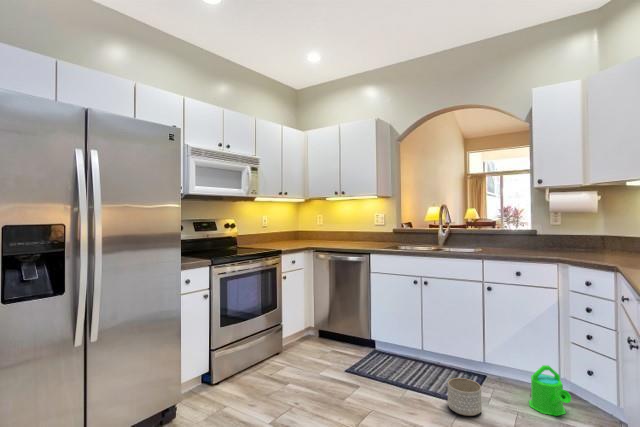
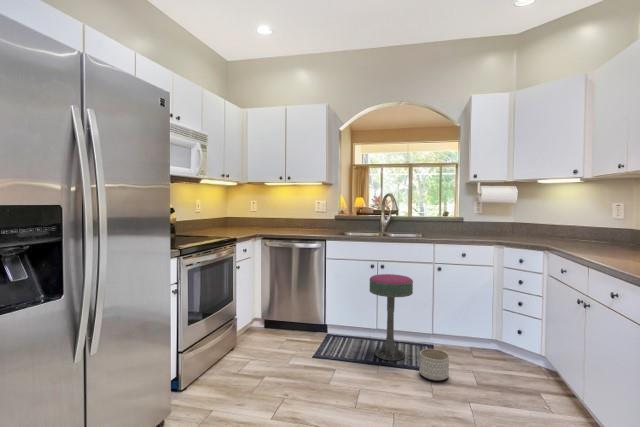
bar stool: none [403,291,451,386] -> present [369,274,413,361]
watering can: present [529,365,571,416] -> none [474,330,514,370]

